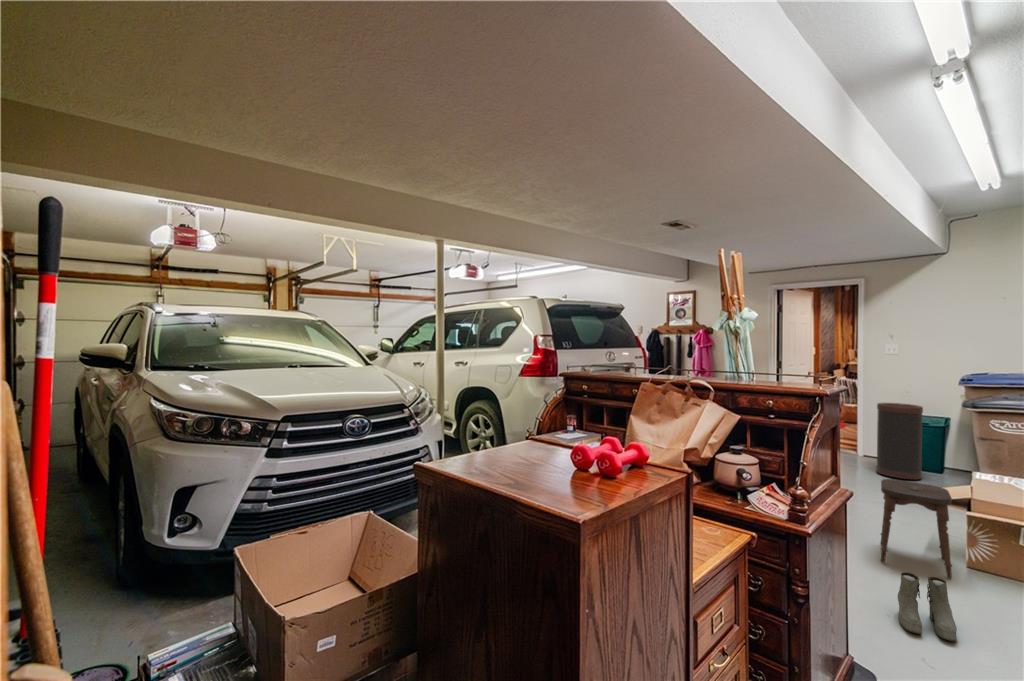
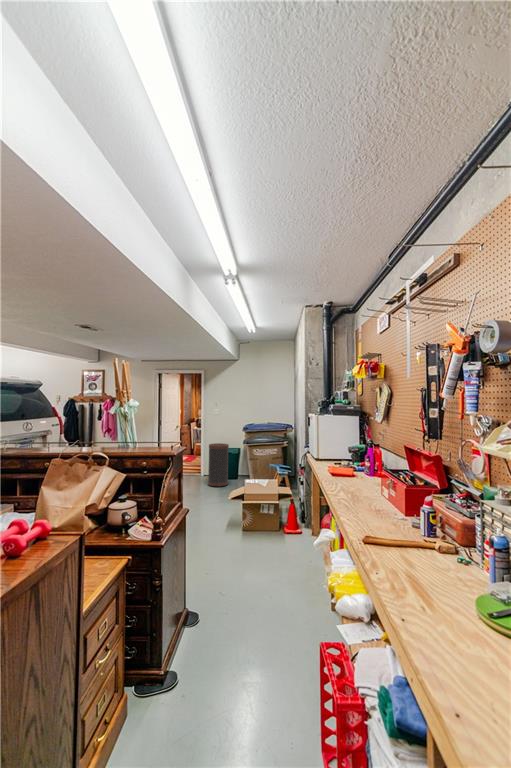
stool: present [881,479,952,578] -> none [206,490,237,541]
boots: present [898,572,957,641] -> none [212,543,236,579]

